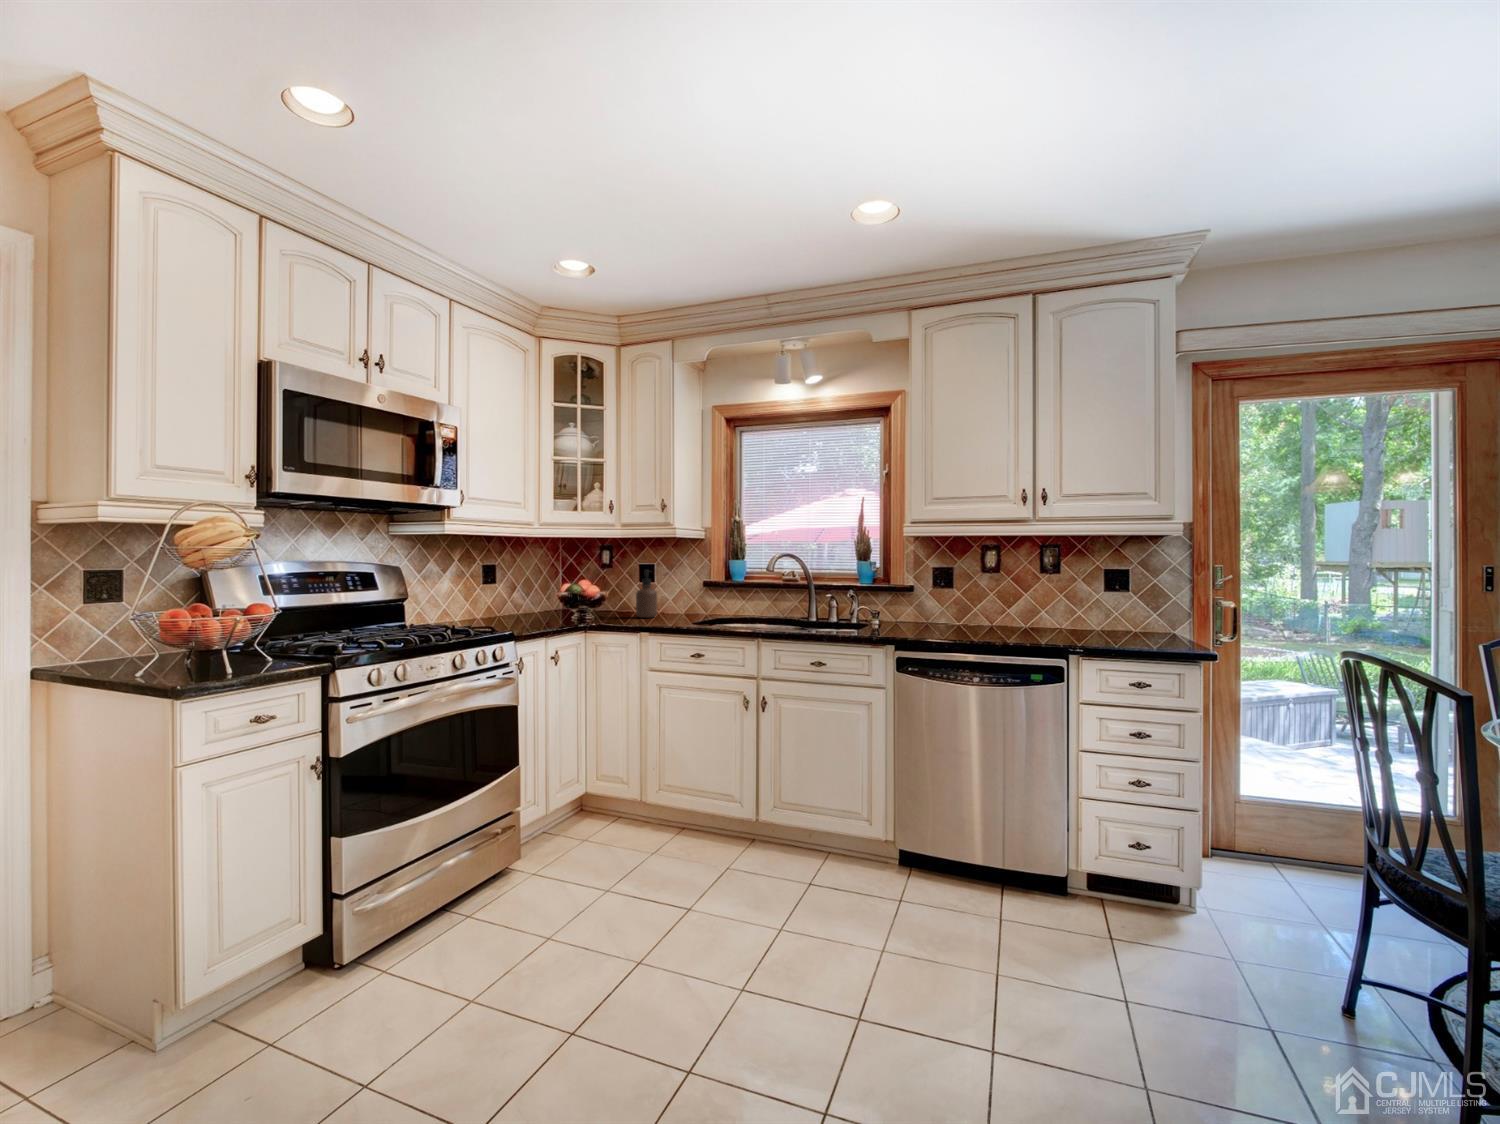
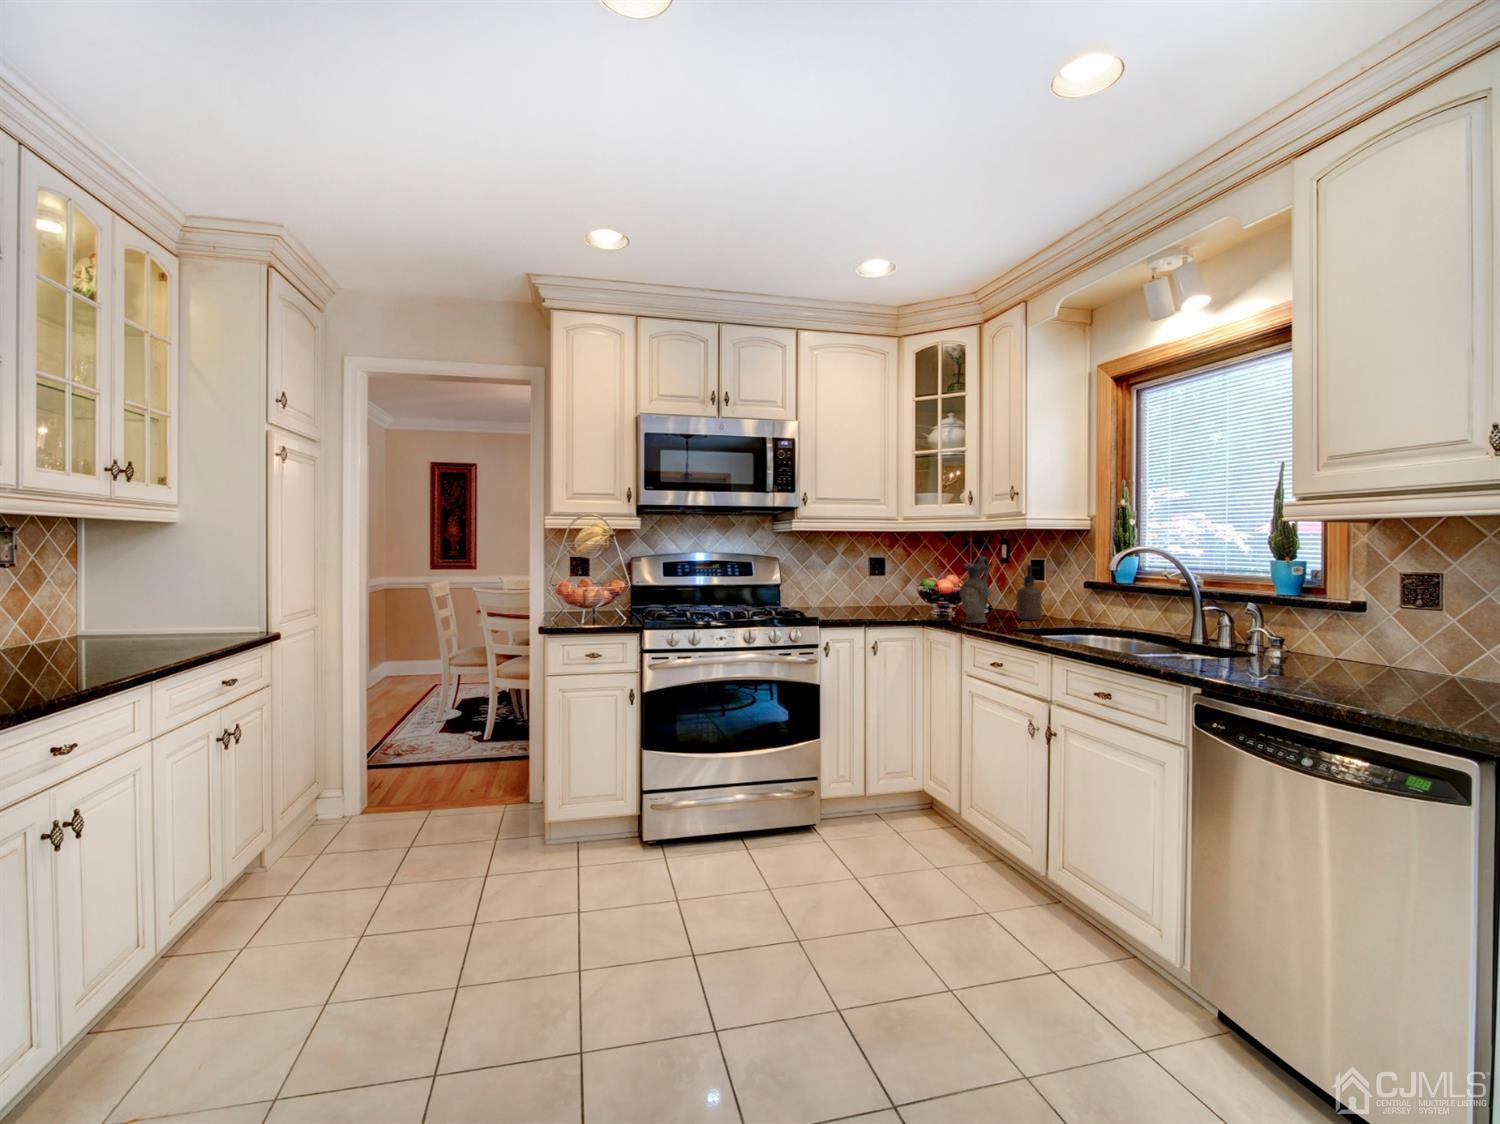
ceramic pitcher: none [604,562,630,624] -> present [960,556,989,623]

